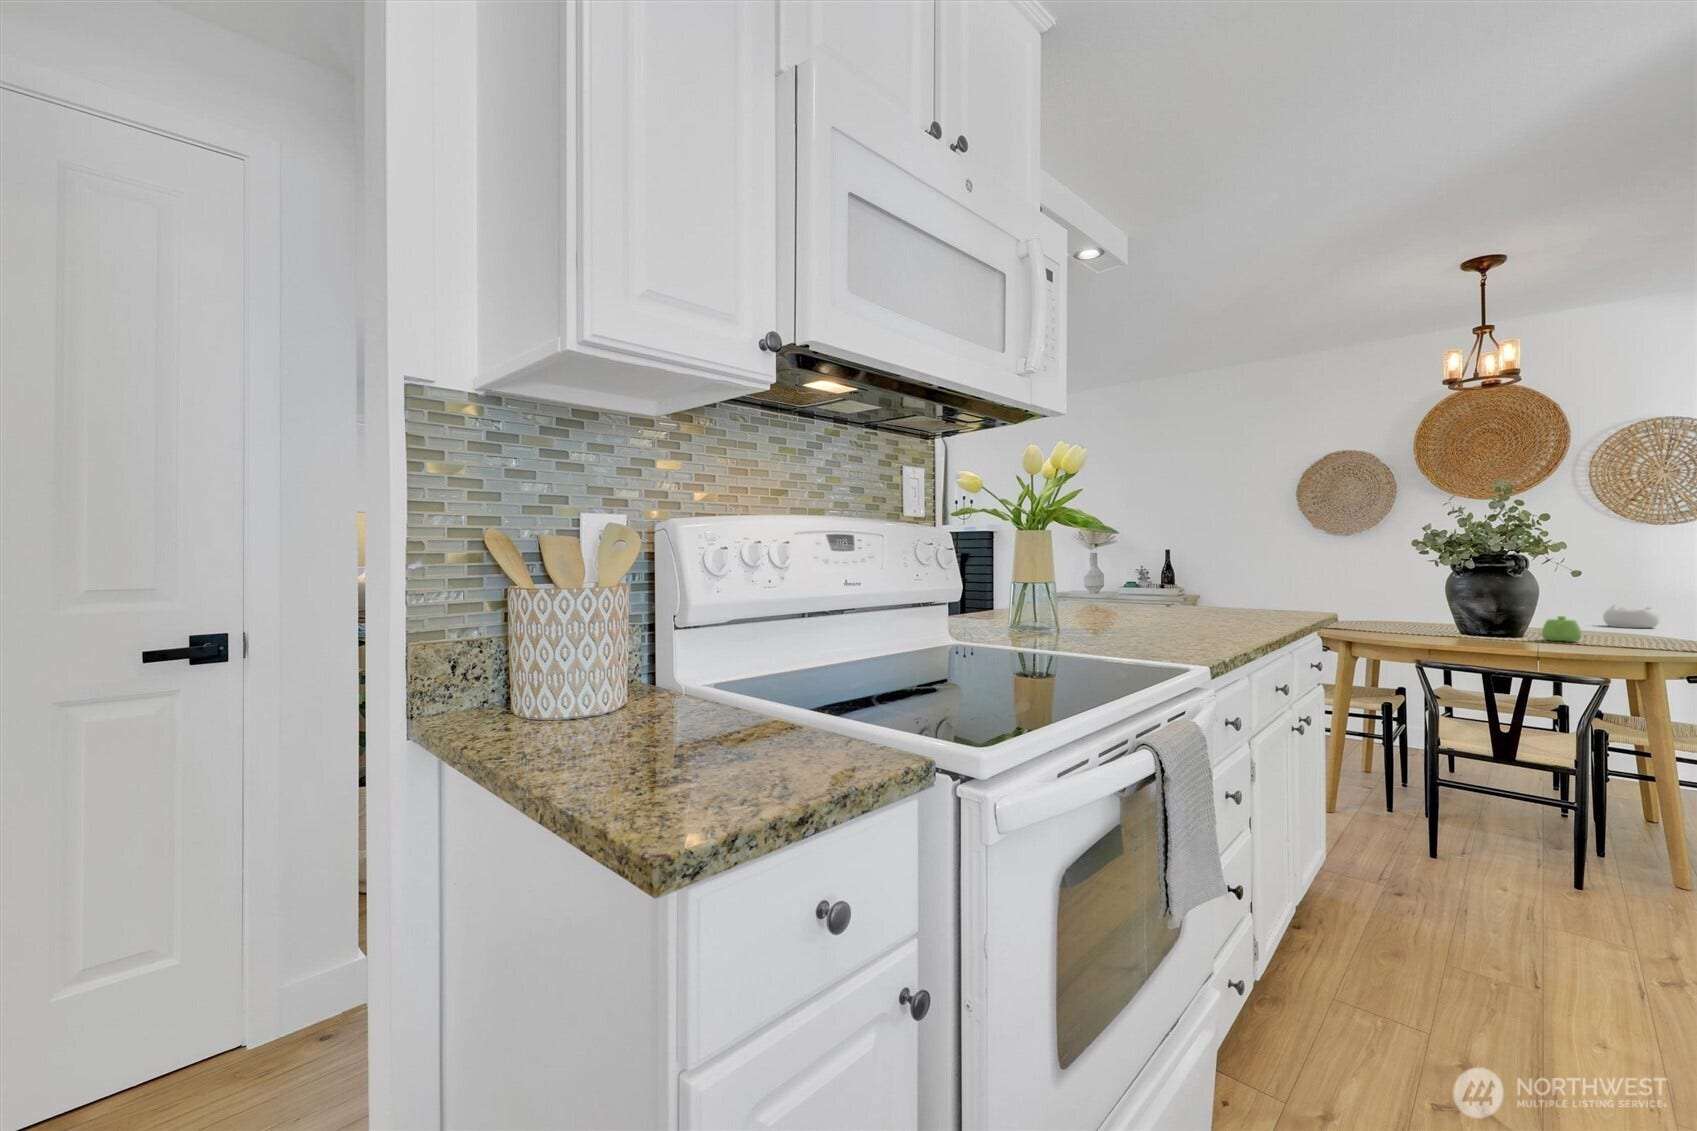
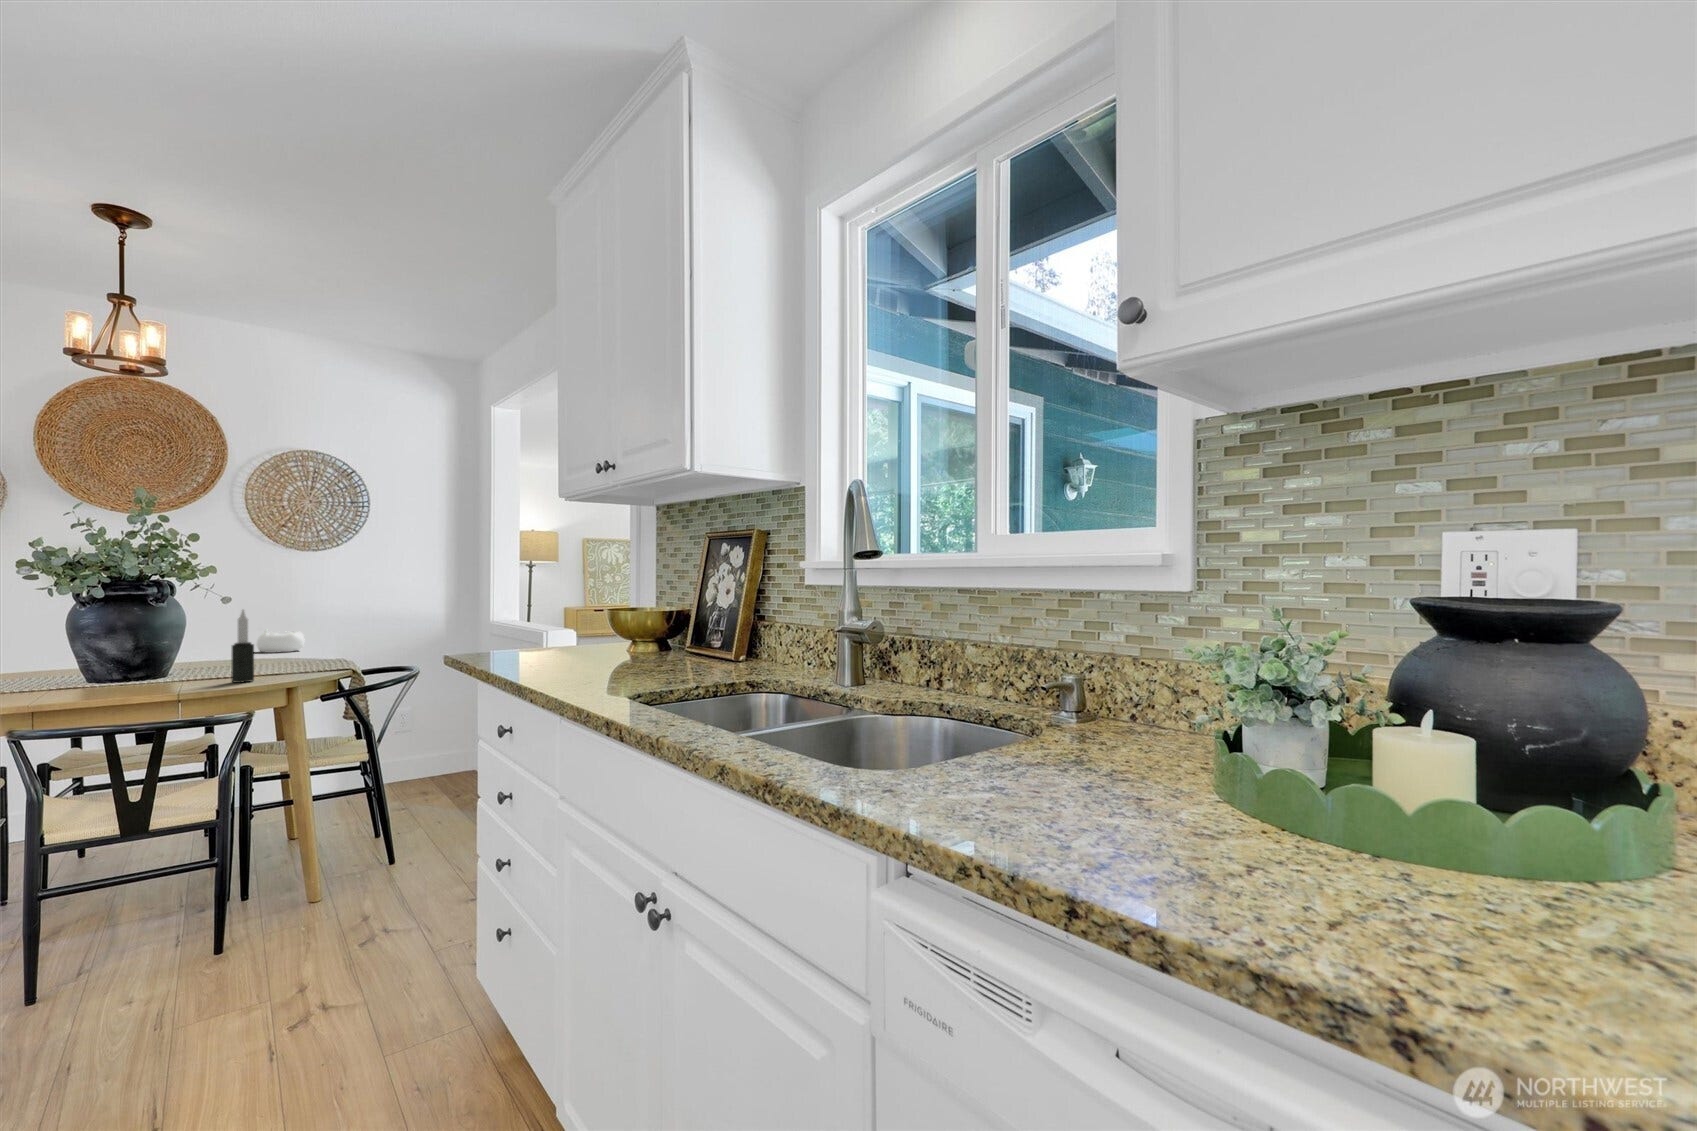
candle: none [1585,582,1608,649] -> present [231,610,254,683]
teapot: present [1542,616,1581,642] -> none [188,648,230,678]

